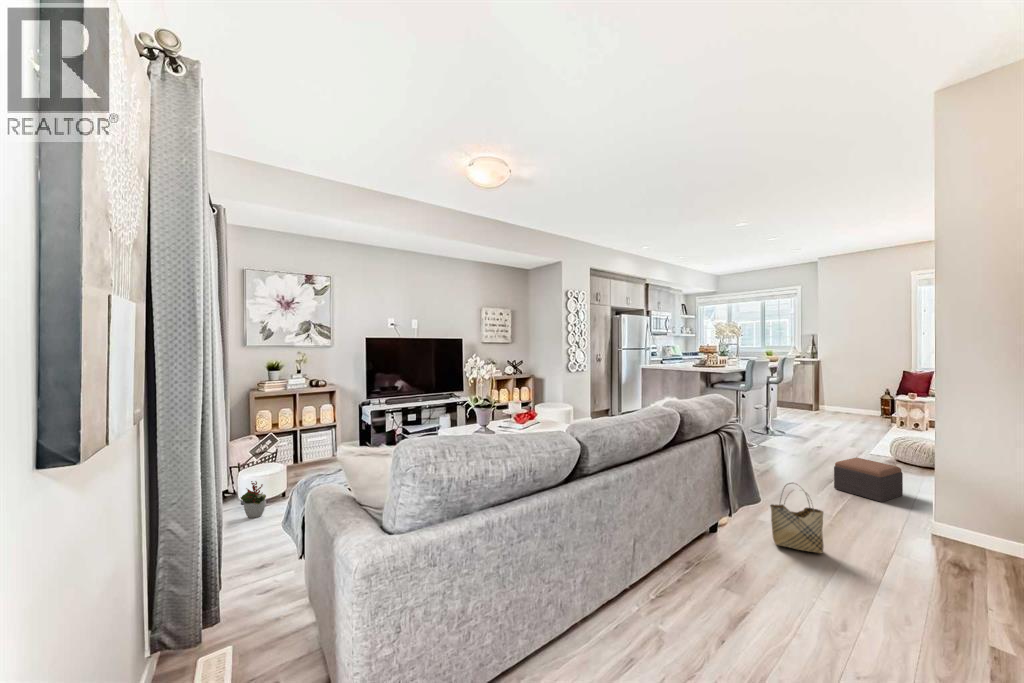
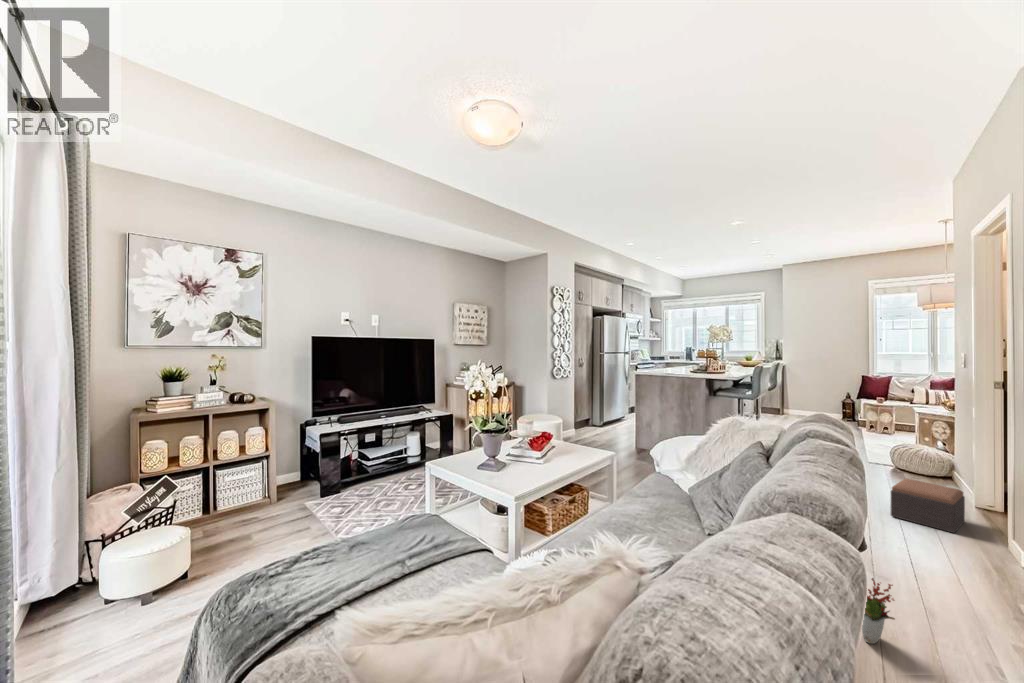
decorative plant: present [241,481,266,518] -> present [862,578,895,644]
woven basket: present [770,483,824,553] -> none [900,530,978,627]

